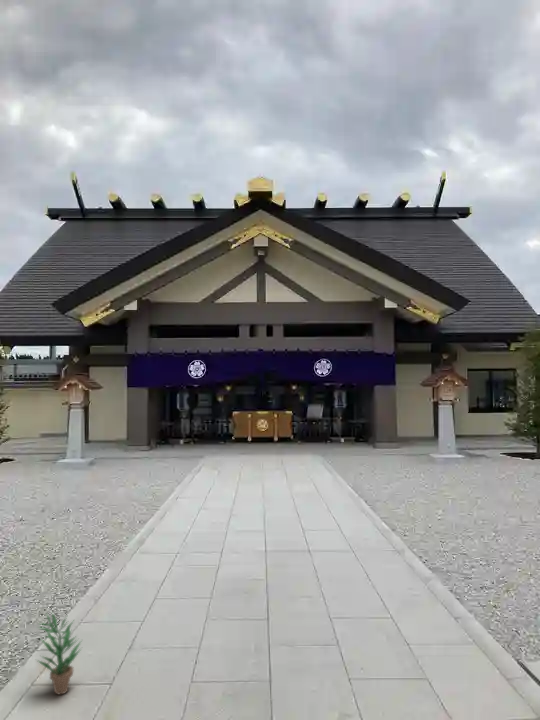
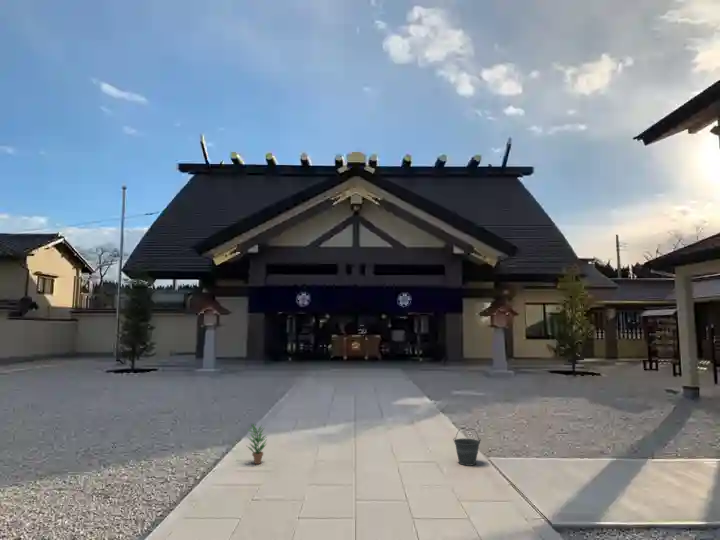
bucket: none [450,609,505,688] -> present [454,438,480,466]

